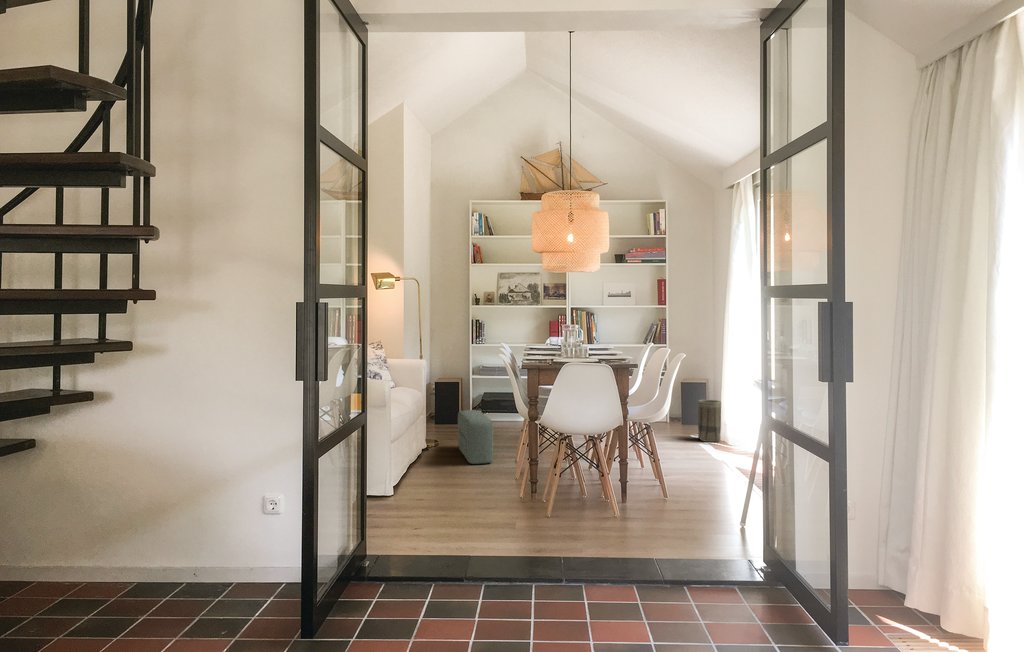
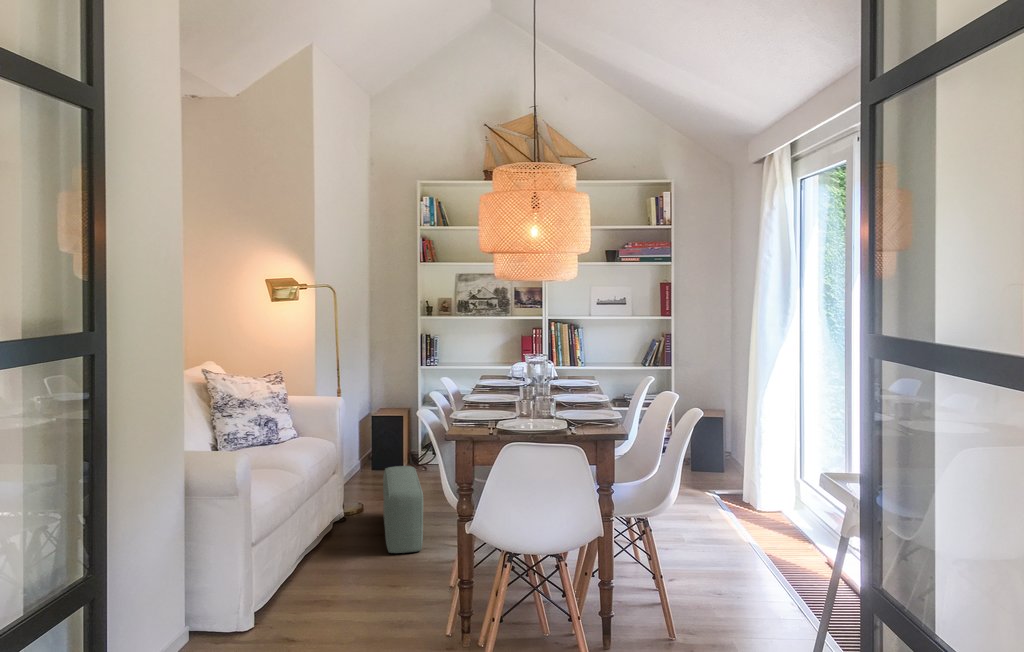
basket: present [698,400,721,442] -> none [714,447,745,506]

